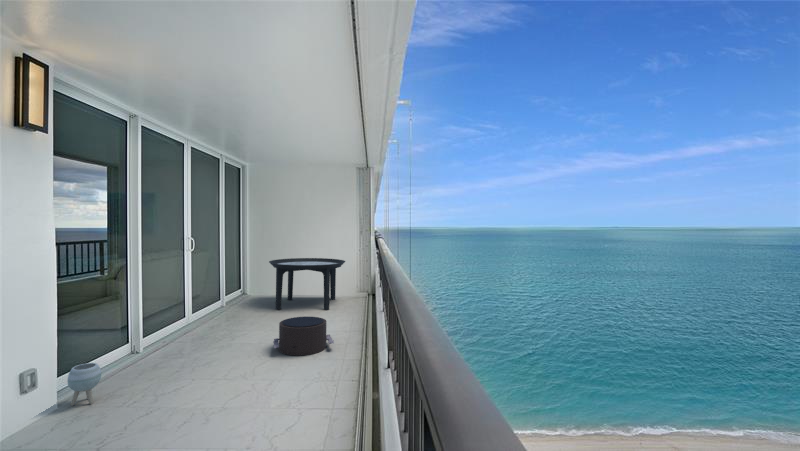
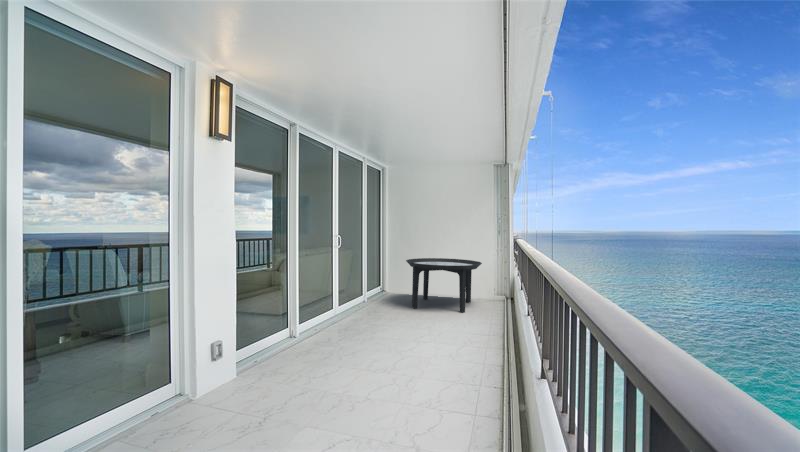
pouf: present [273,316,334,355] -> none [411,318,472,357]
planter: present [67,363,101,406] -> none [243,343,268,379]

